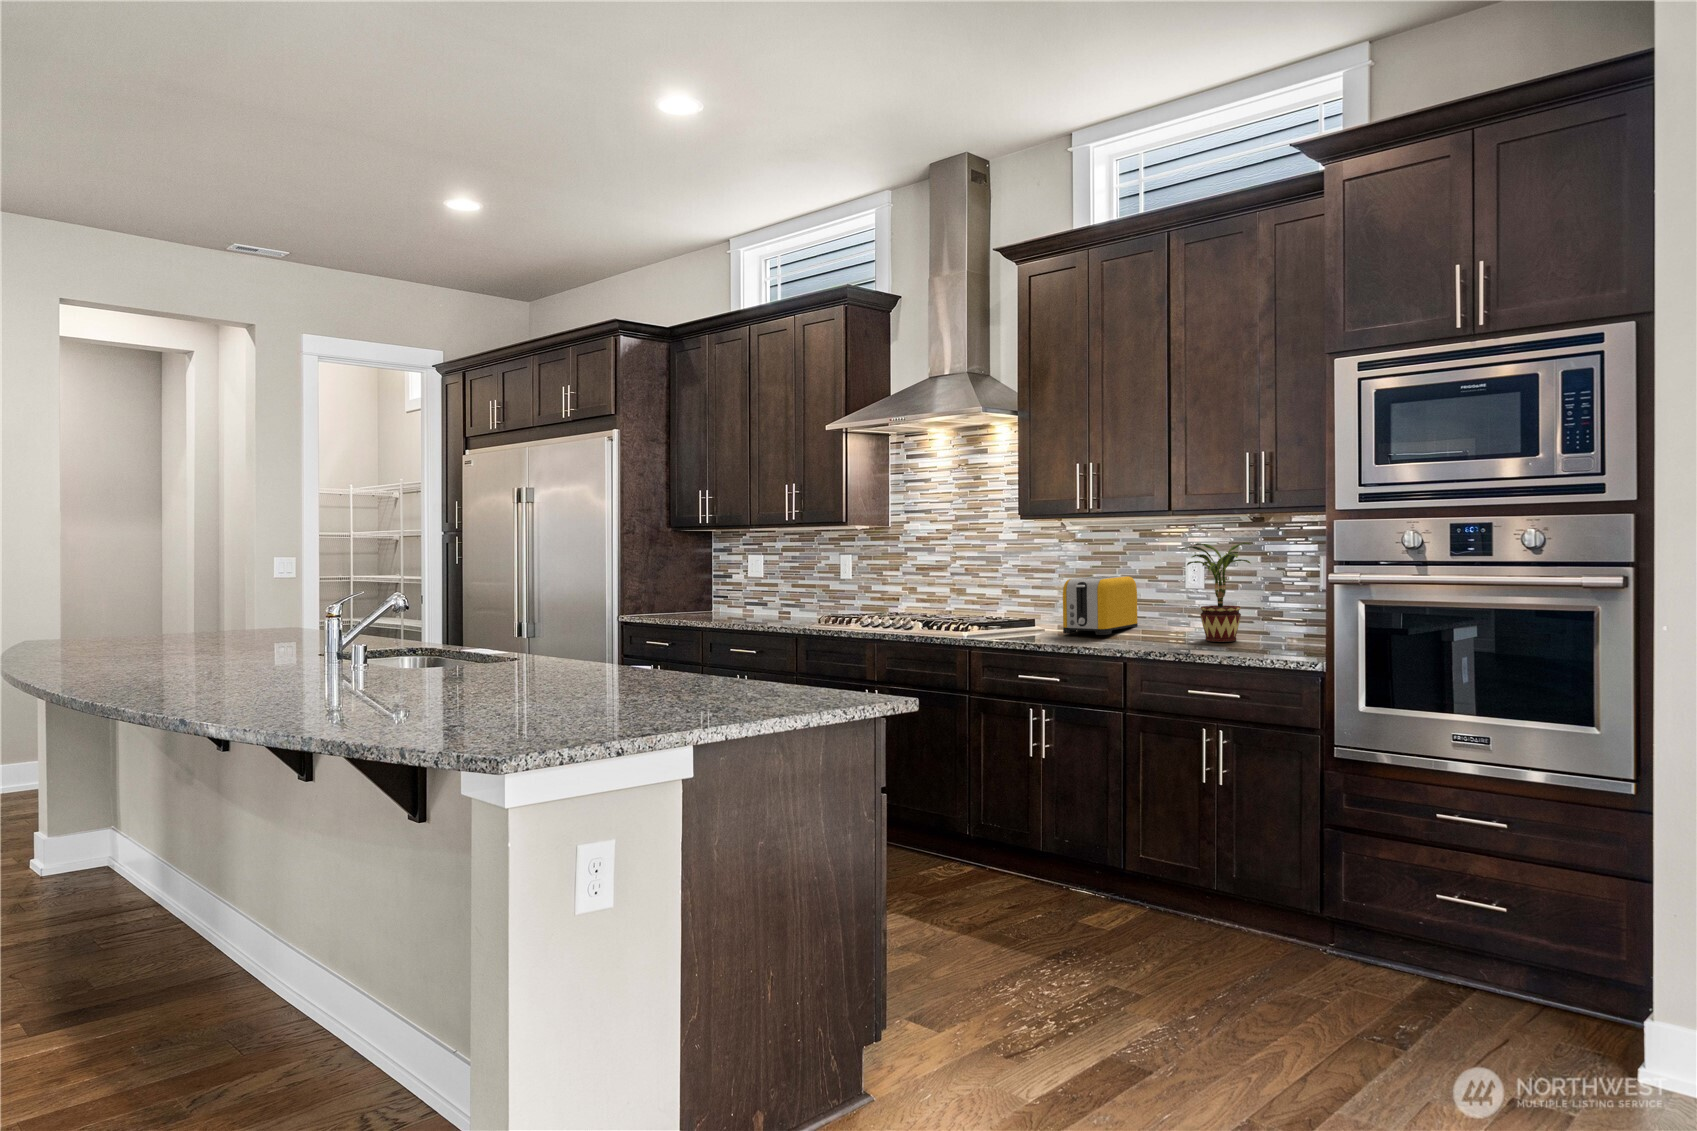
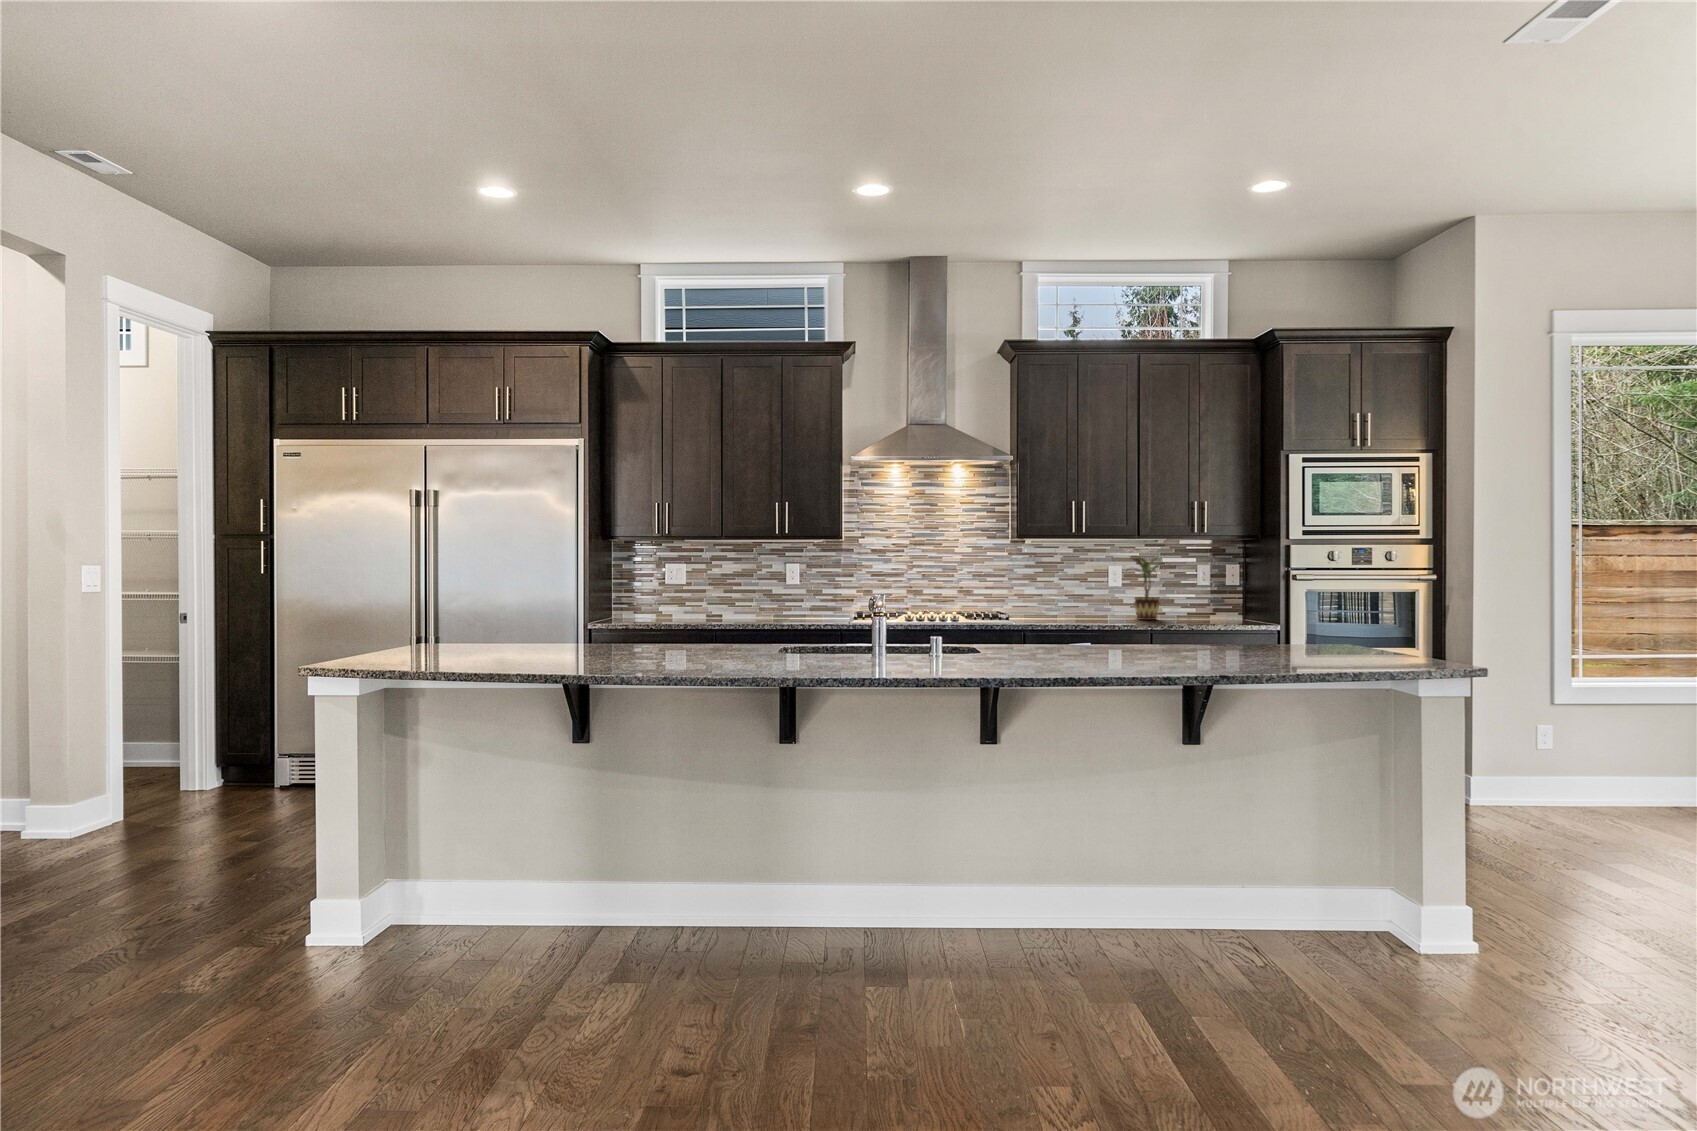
toaster: present [1063,576,1138,635] -> none [1039,579,1084,618]

